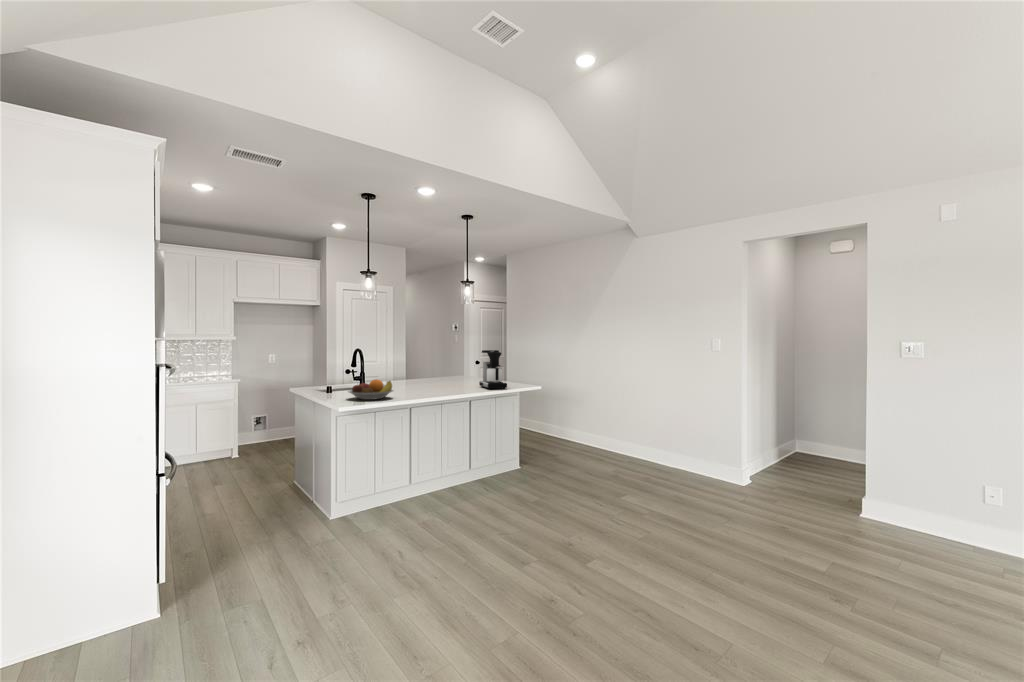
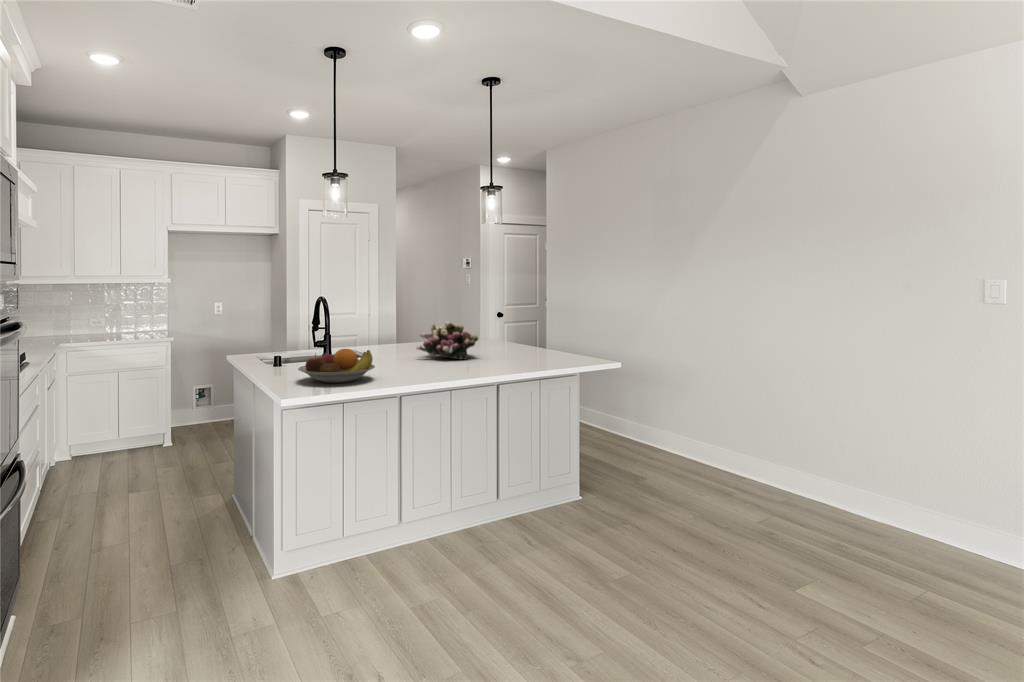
coffee maker: present [479,350,507,389] -> none [509,299,553,360]
flower arrangement: none [418,365,459,389] -> present [416,321,479,359]

